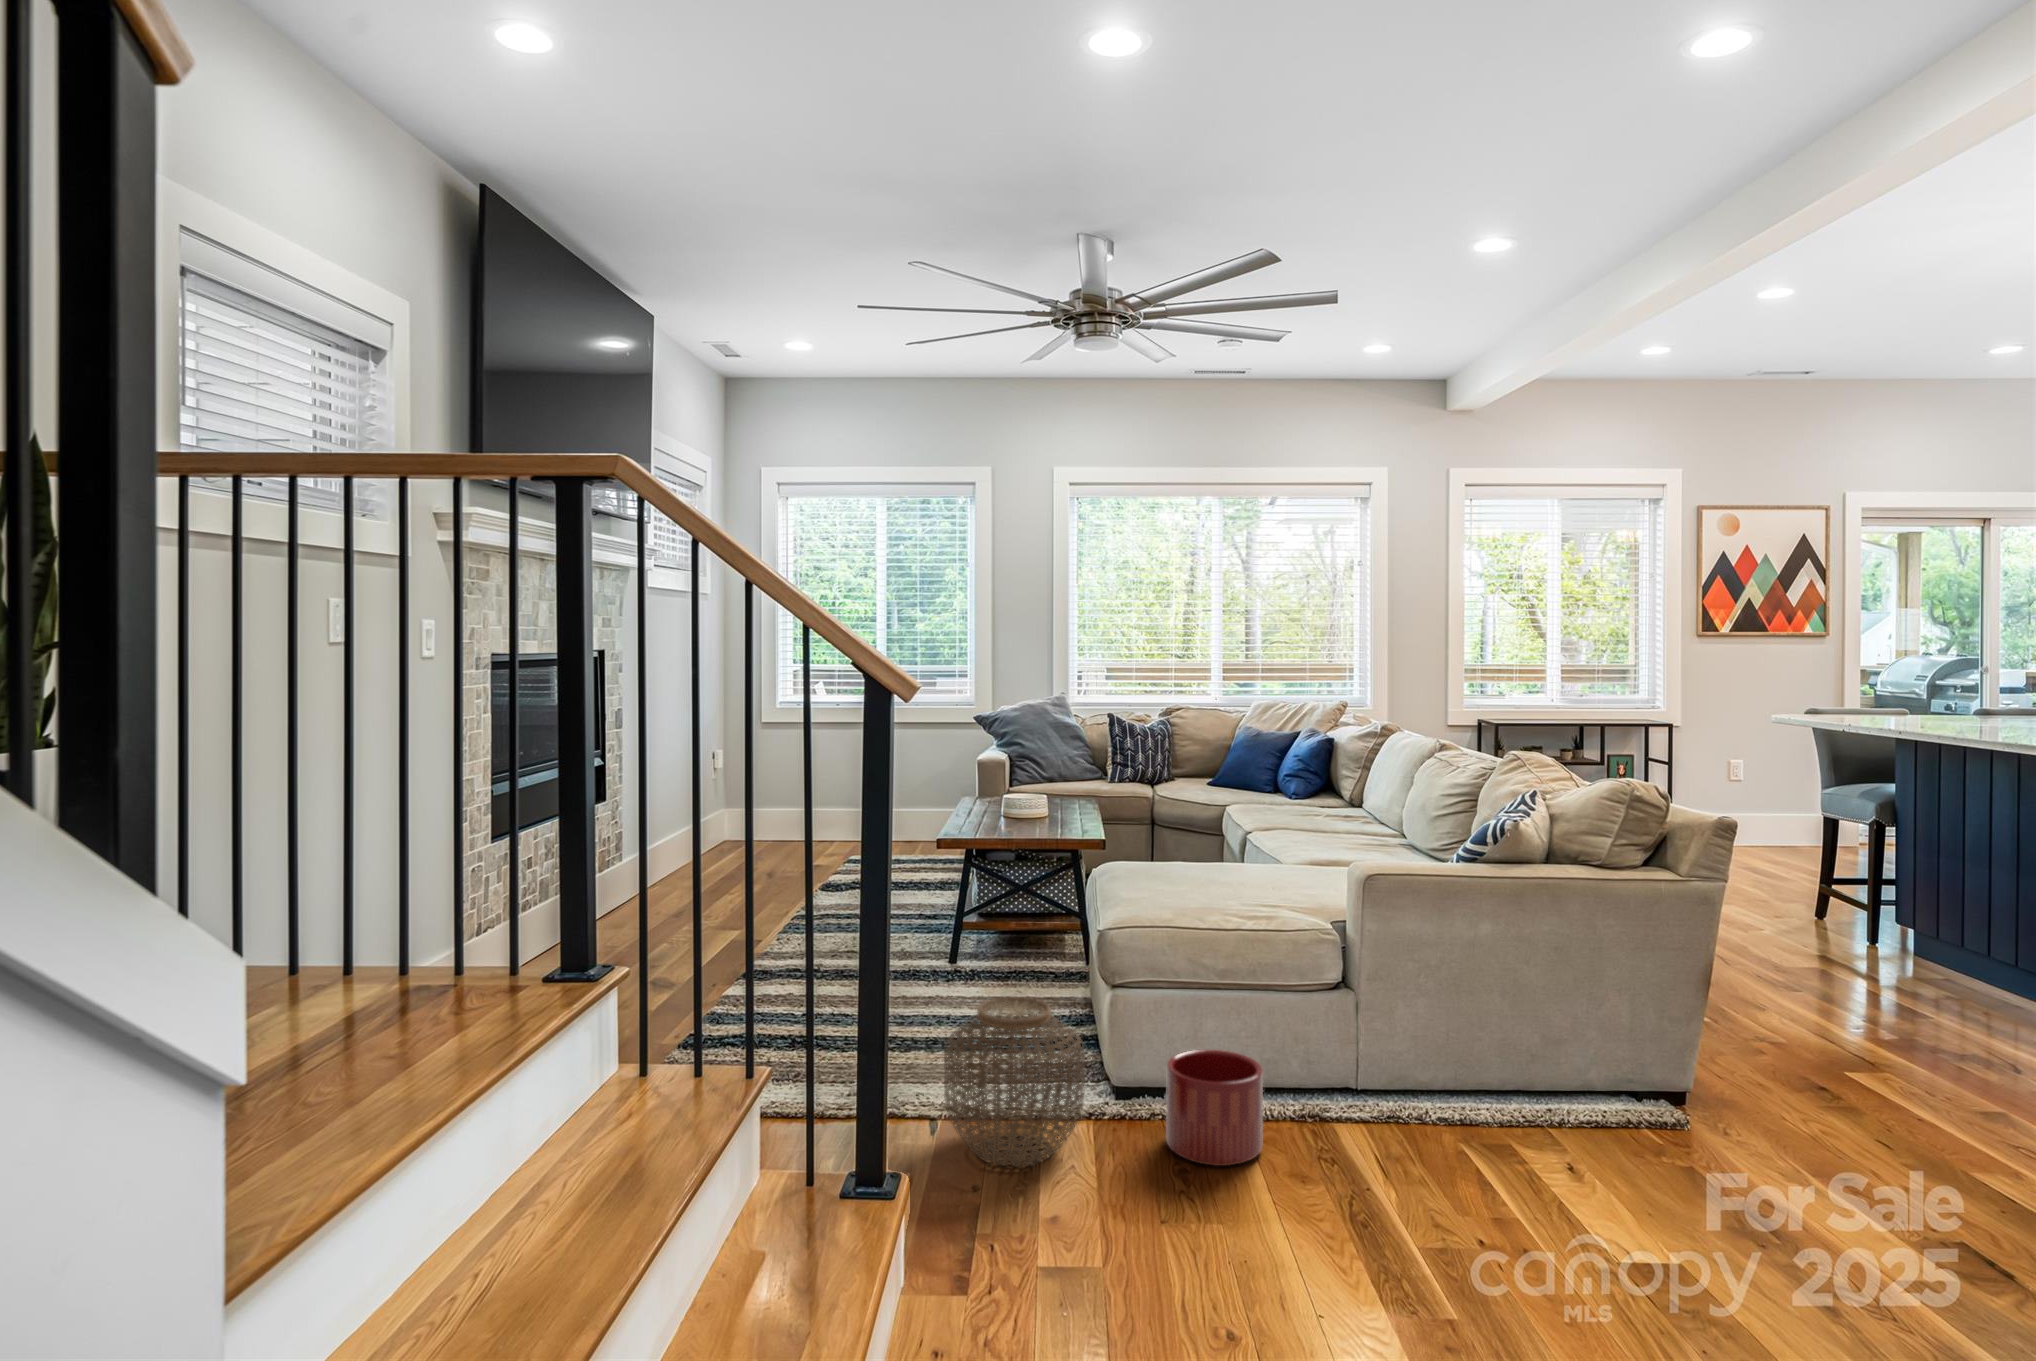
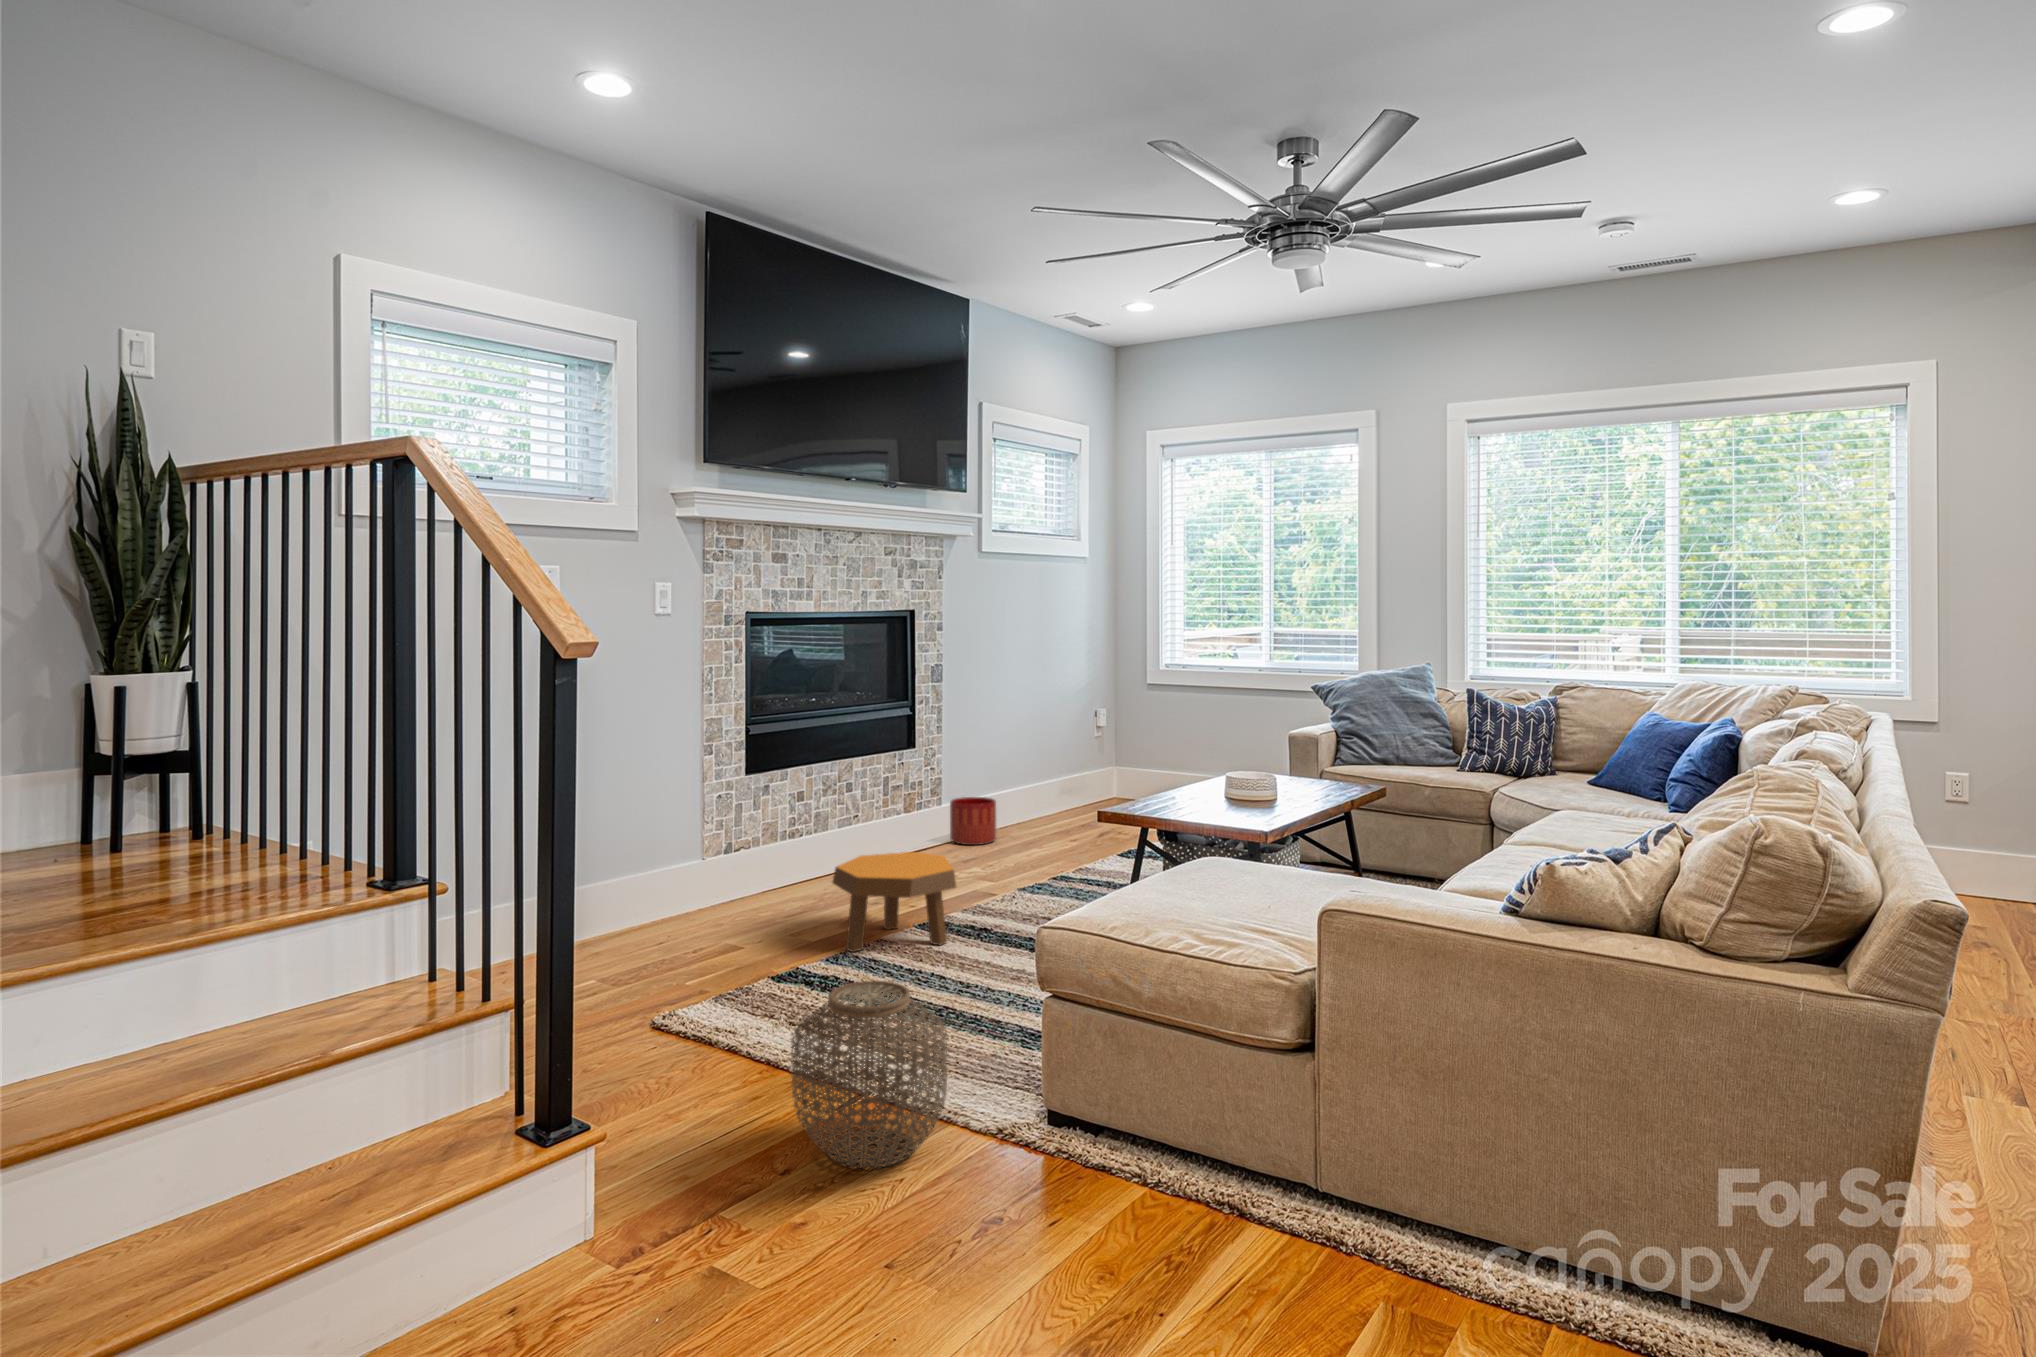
footstool: none [677,901,809,1010] -> present [832,852,956,952]
planter: present [1166,1050,1263,1166] -> present [950,797,996,845]

